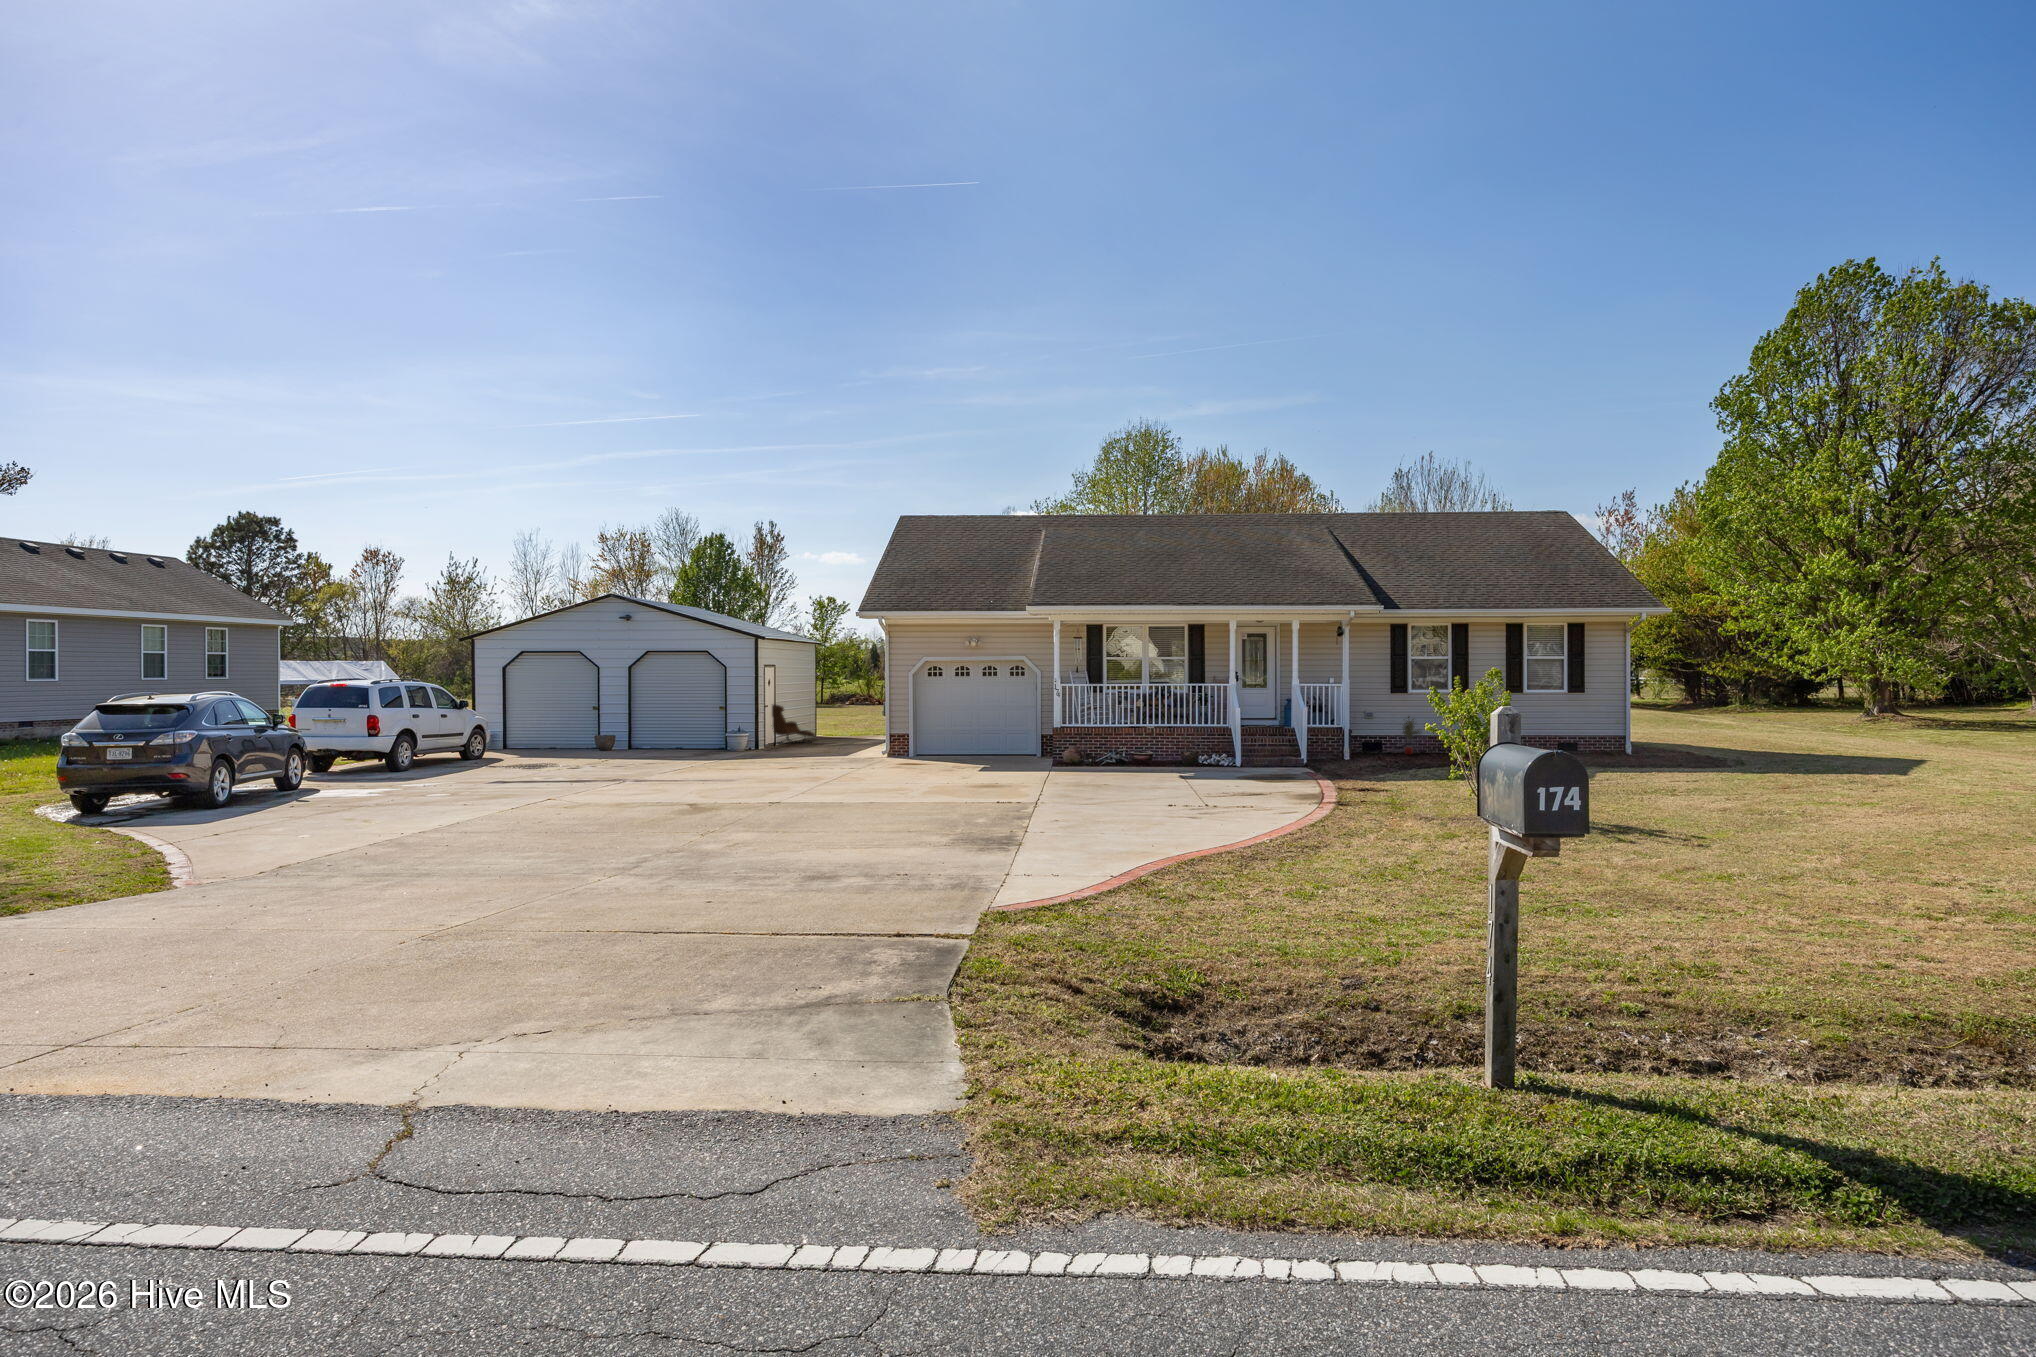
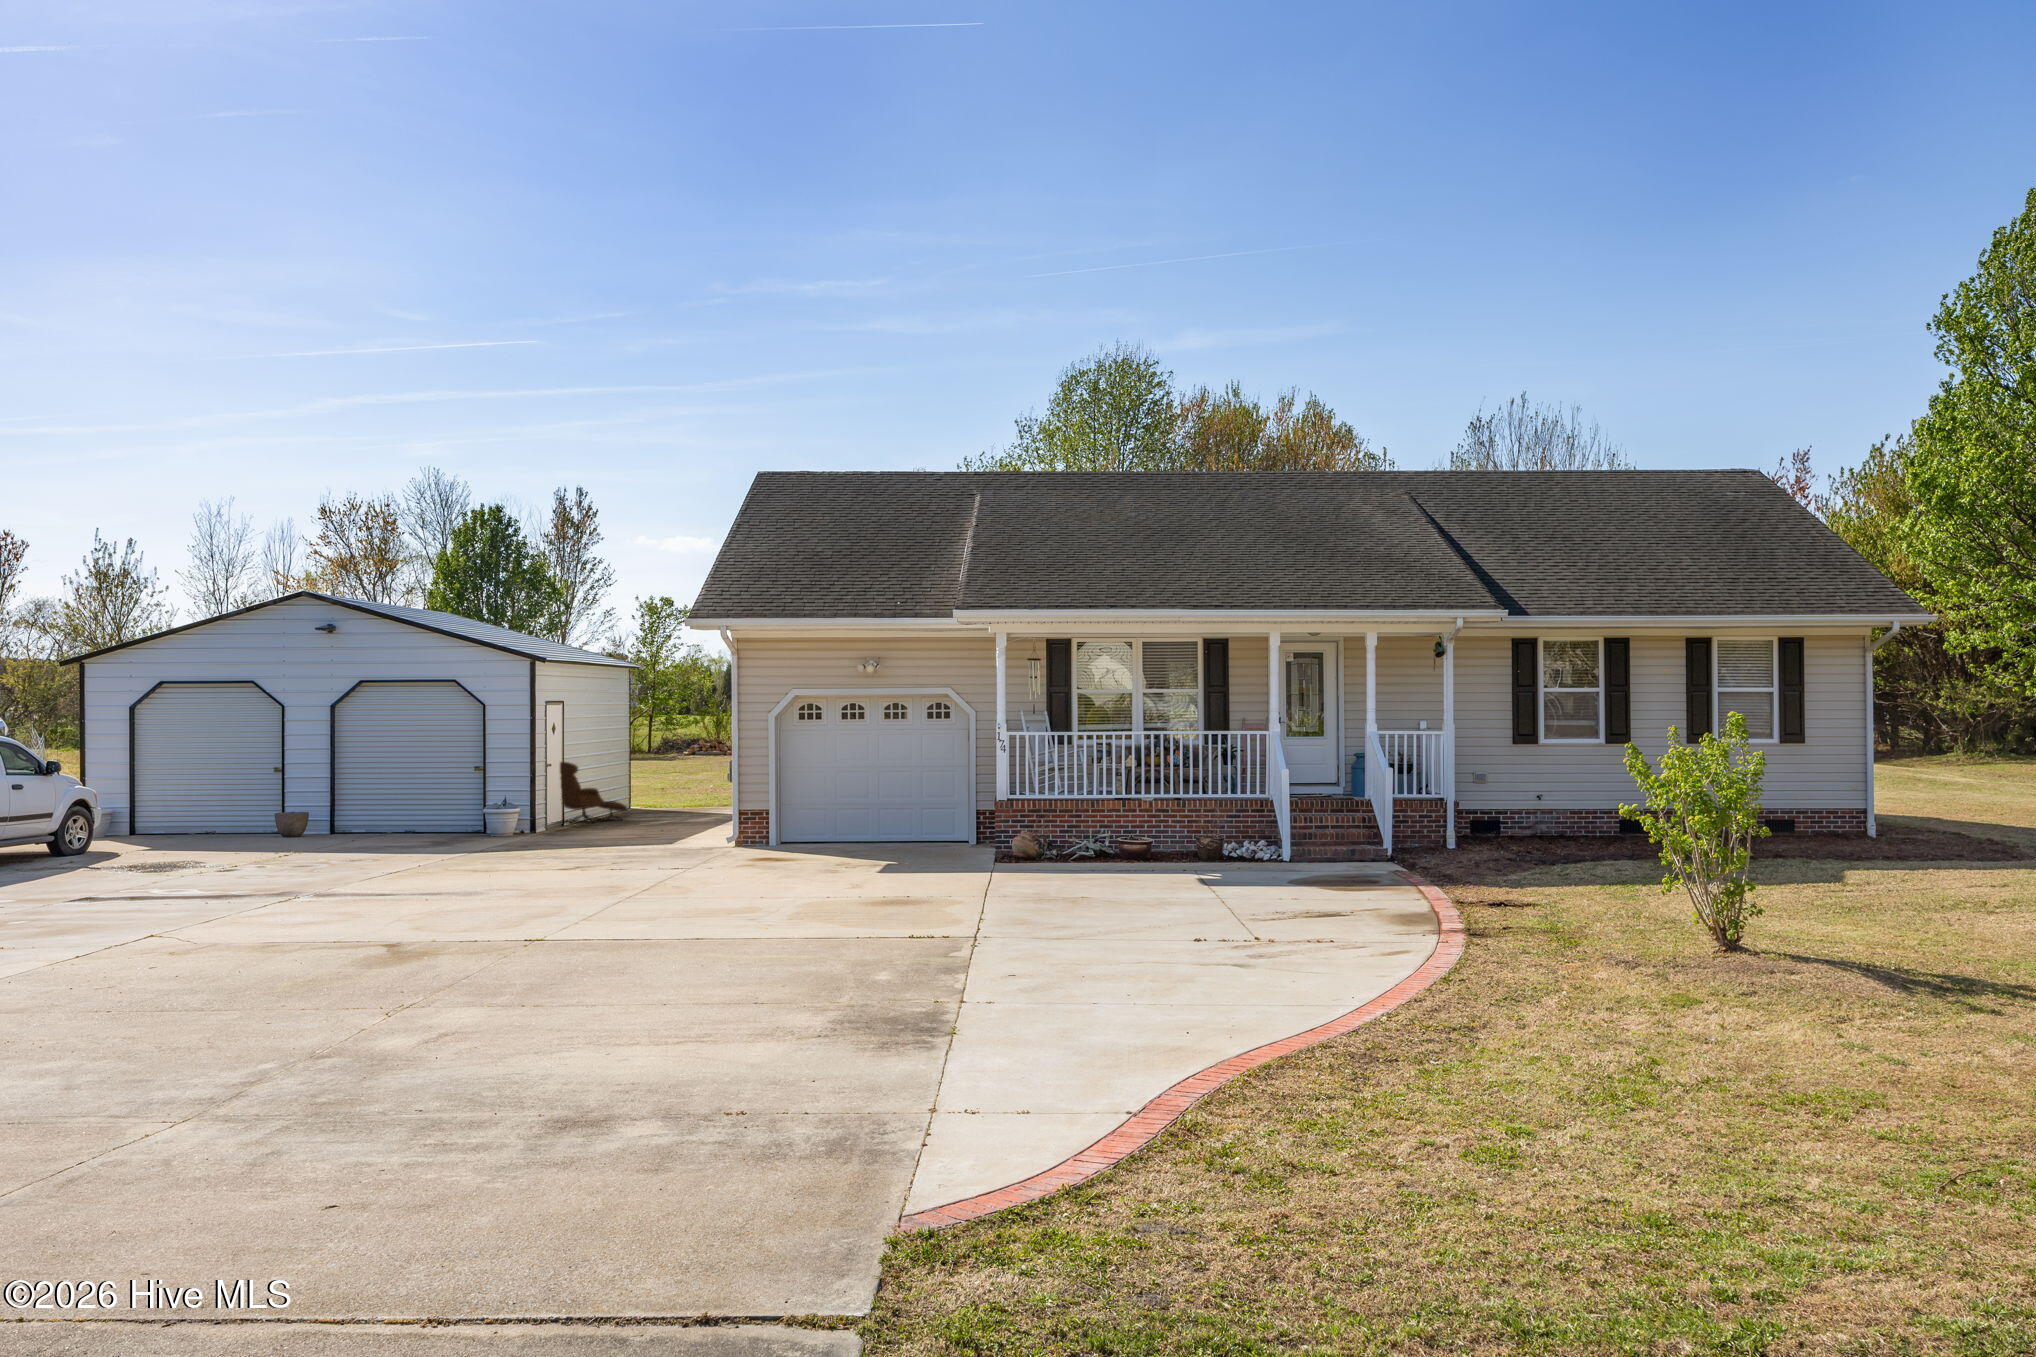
potted tree: present [1403,716,1422,755] -> none [1529,777,1565,838]

